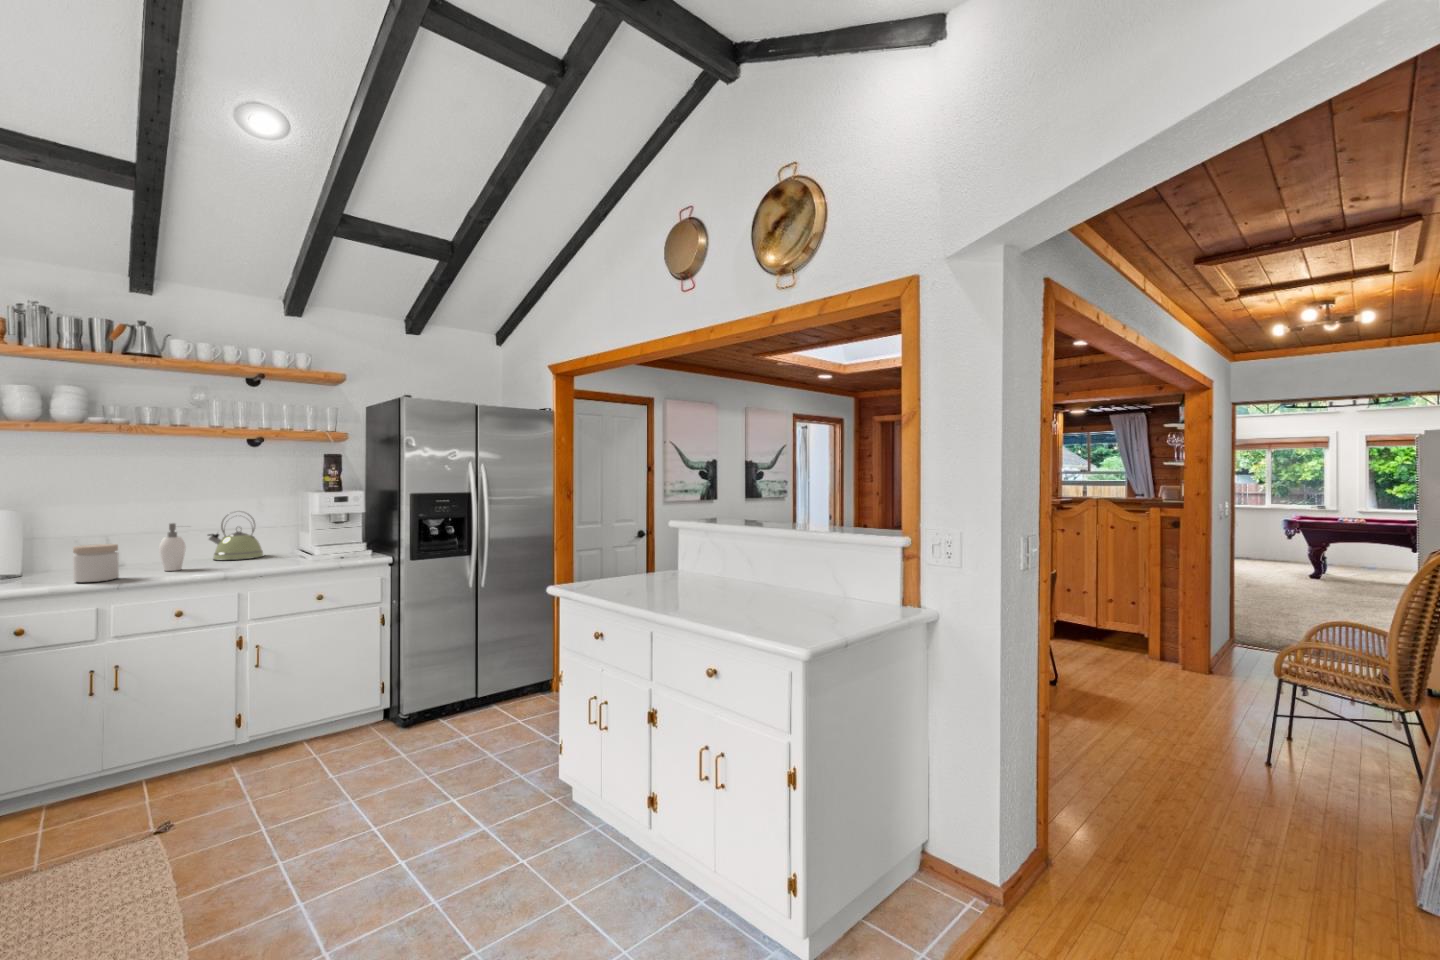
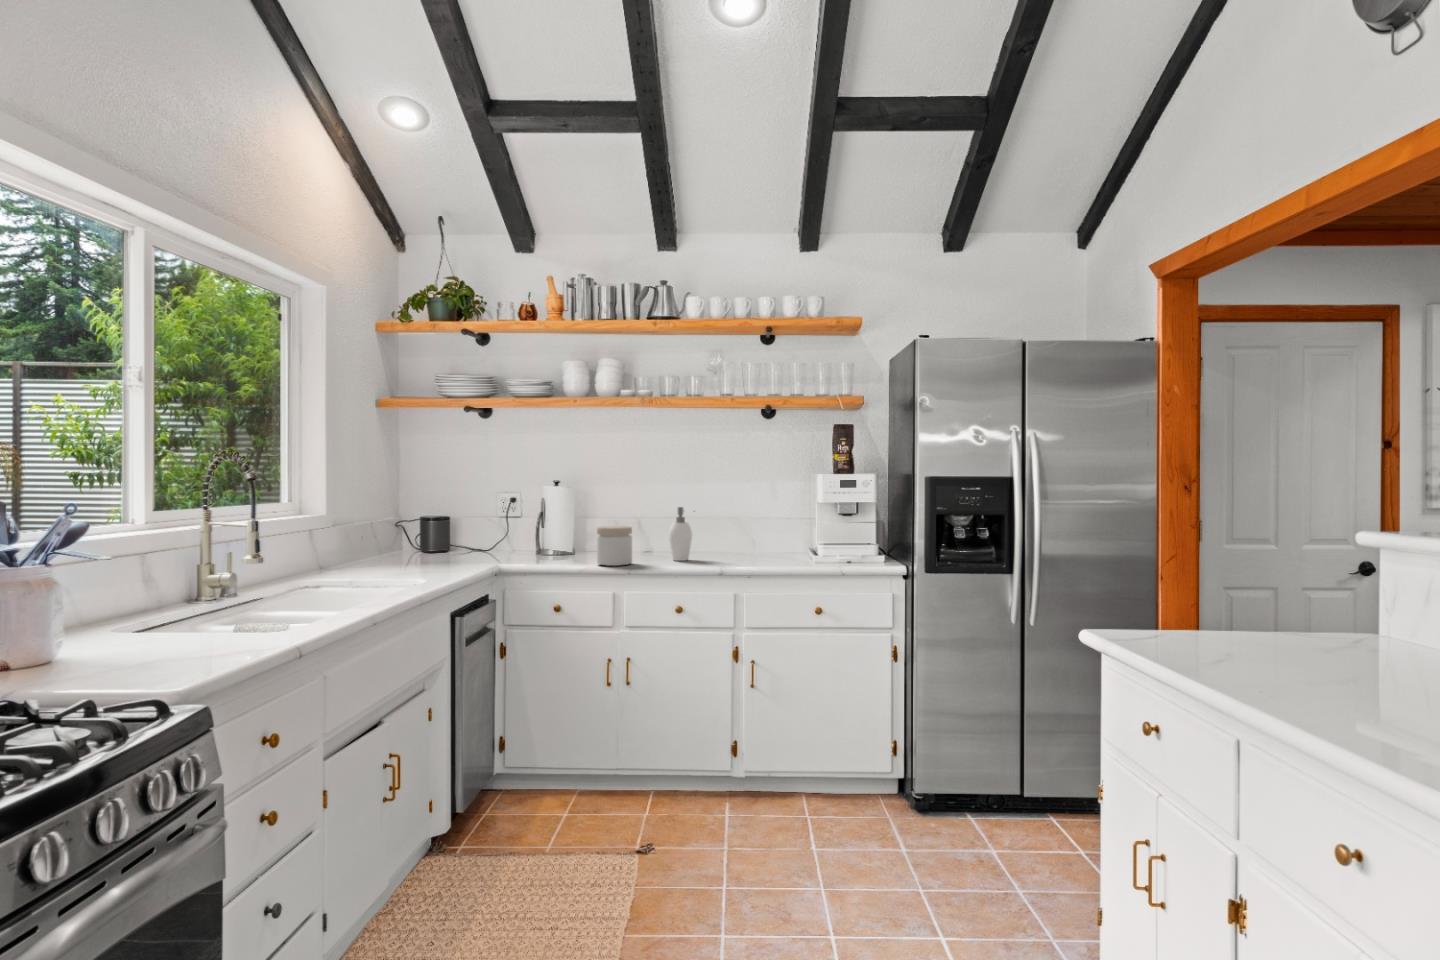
kettle: present [208,514,263,560] -> none [721,496,774,554]

